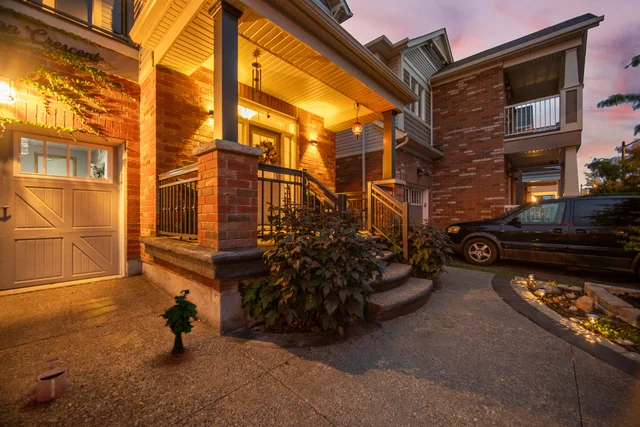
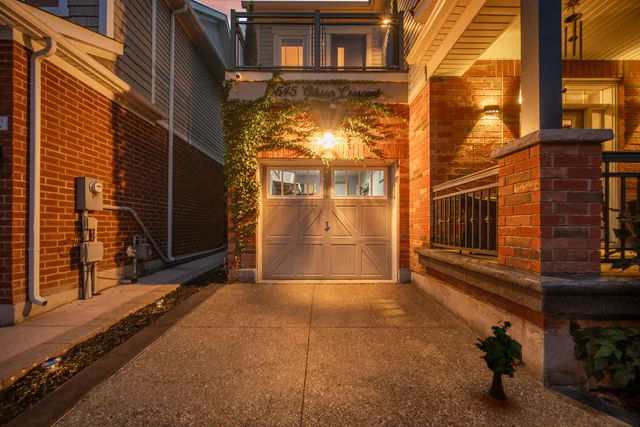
watering can: present [35,358,70,402] -> none [379,355,402,396]

